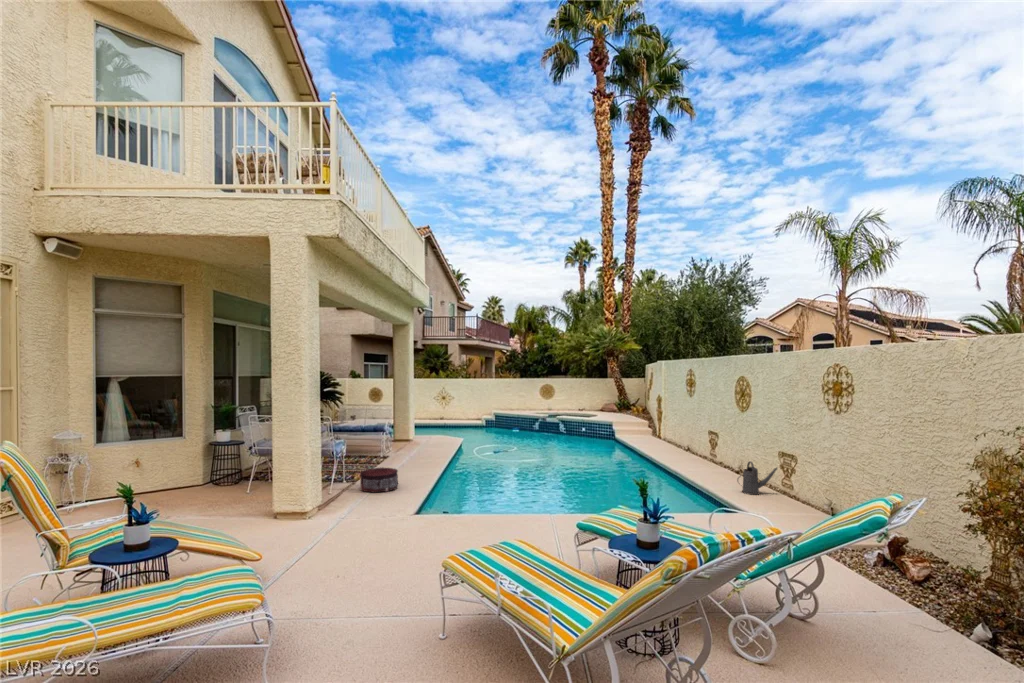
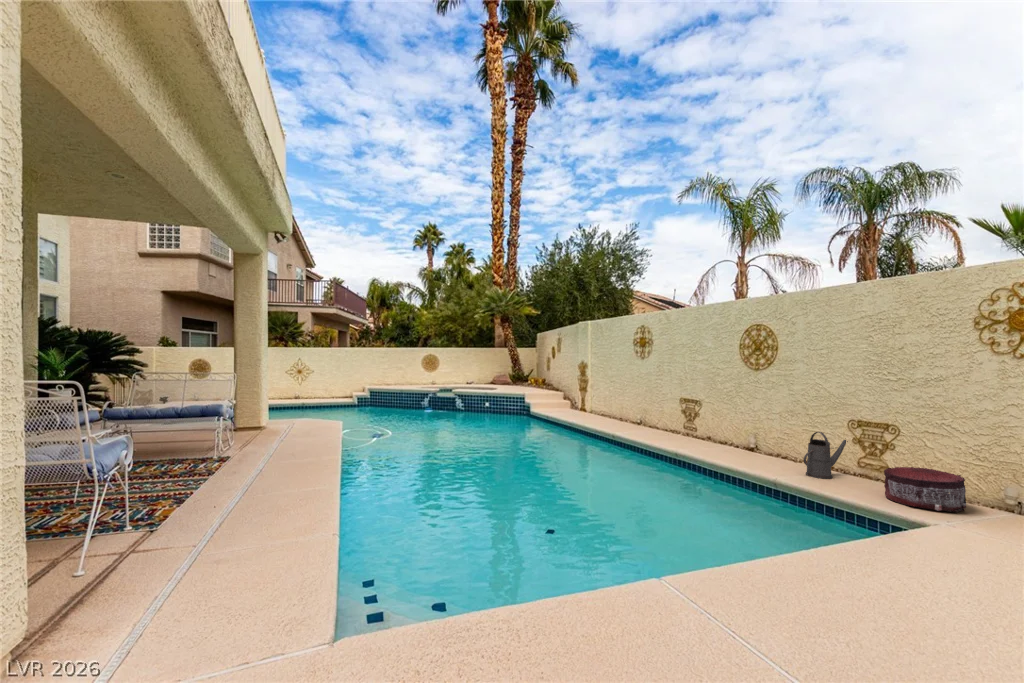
pouf: present [360,468,398,492] -> present [884,467,966,512]

